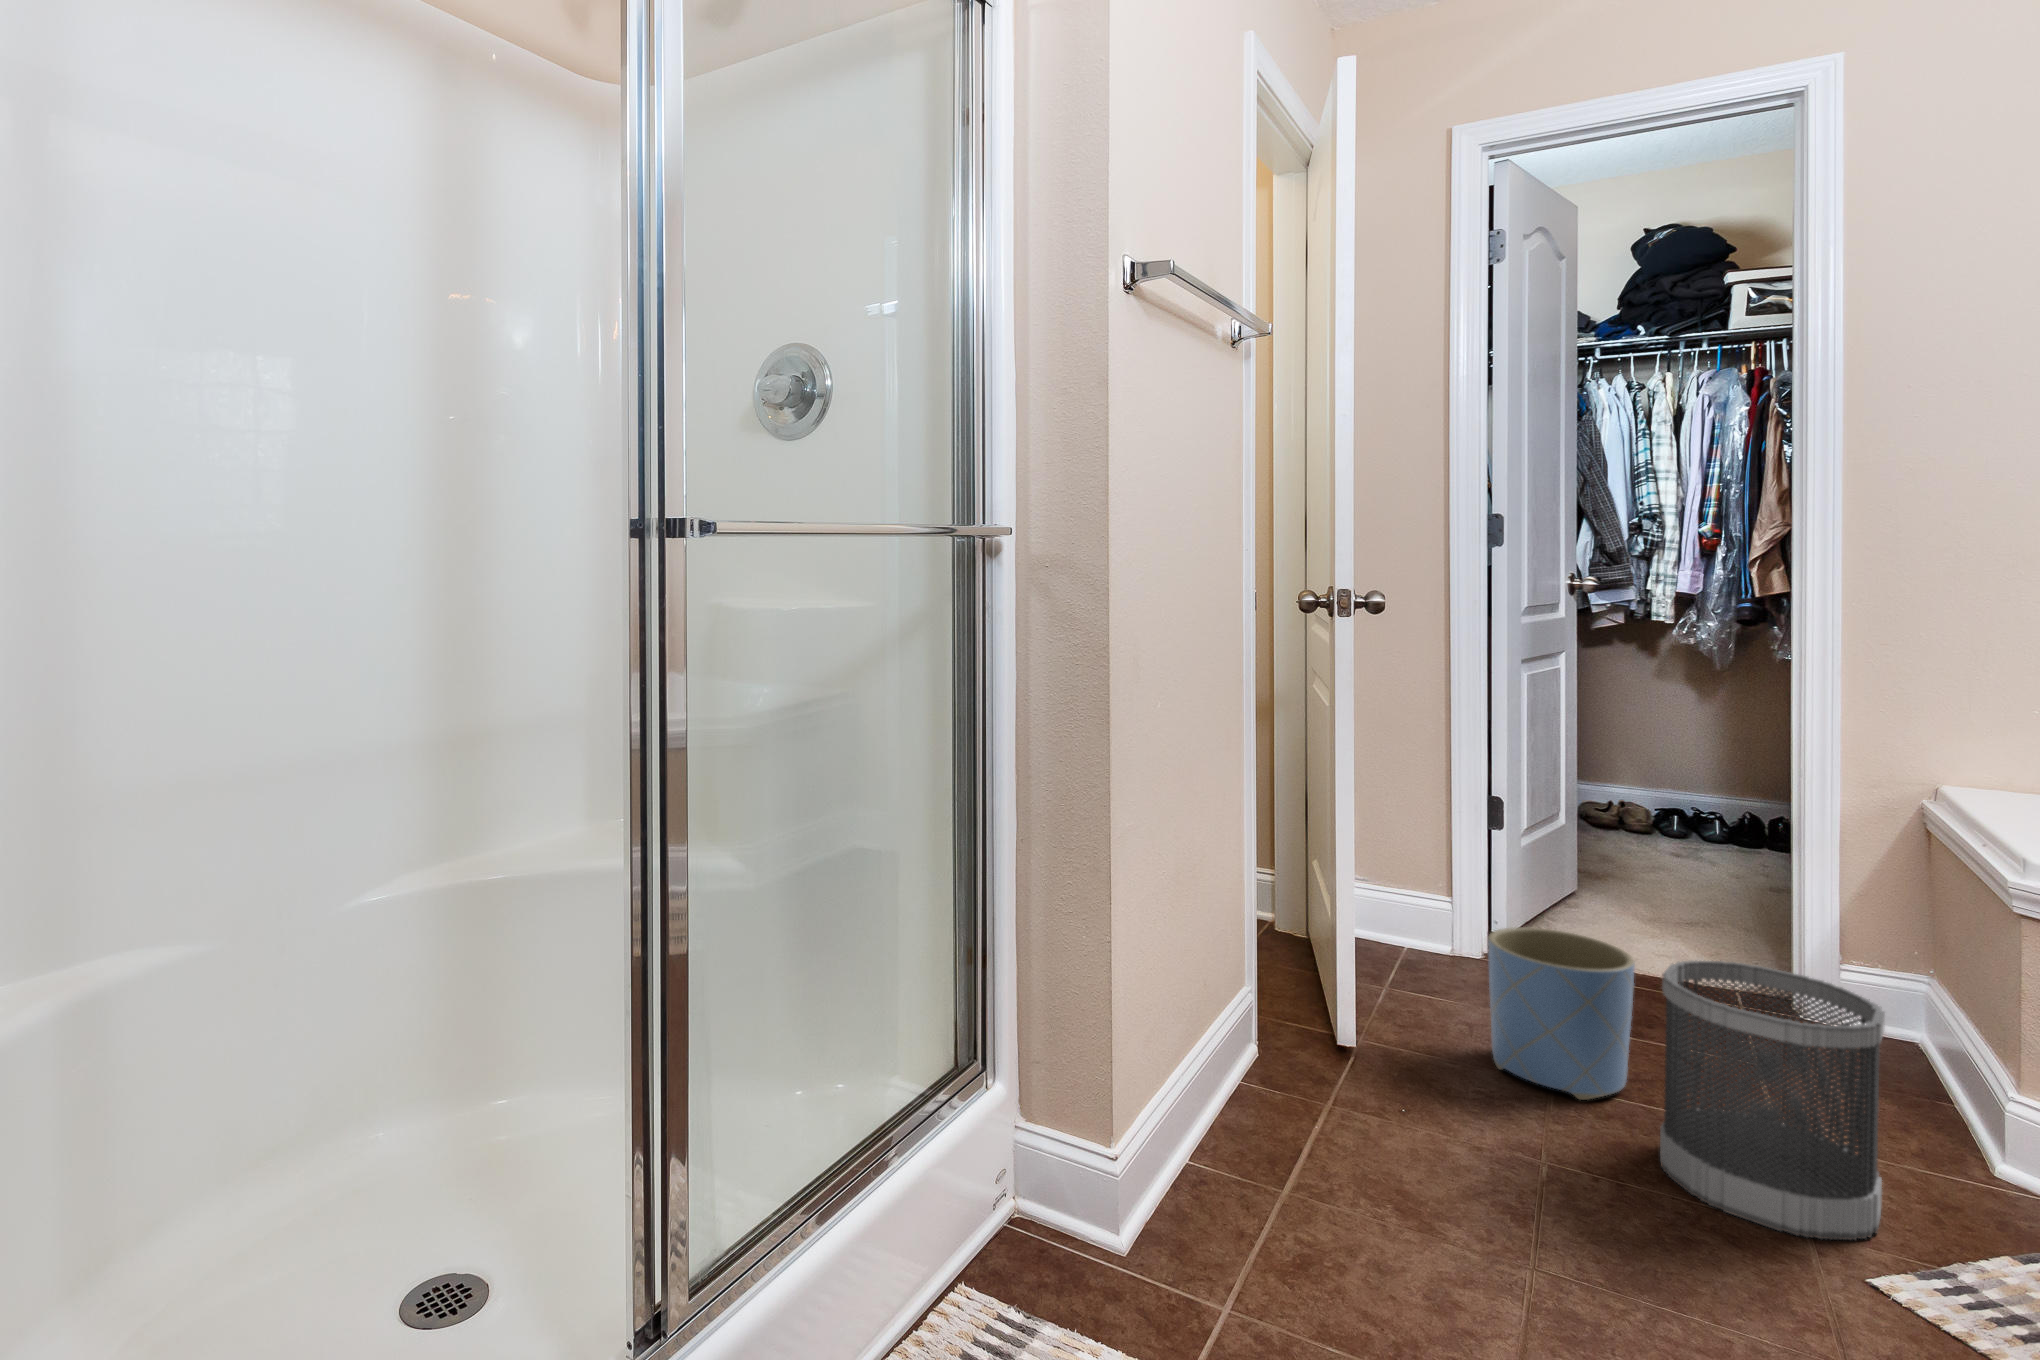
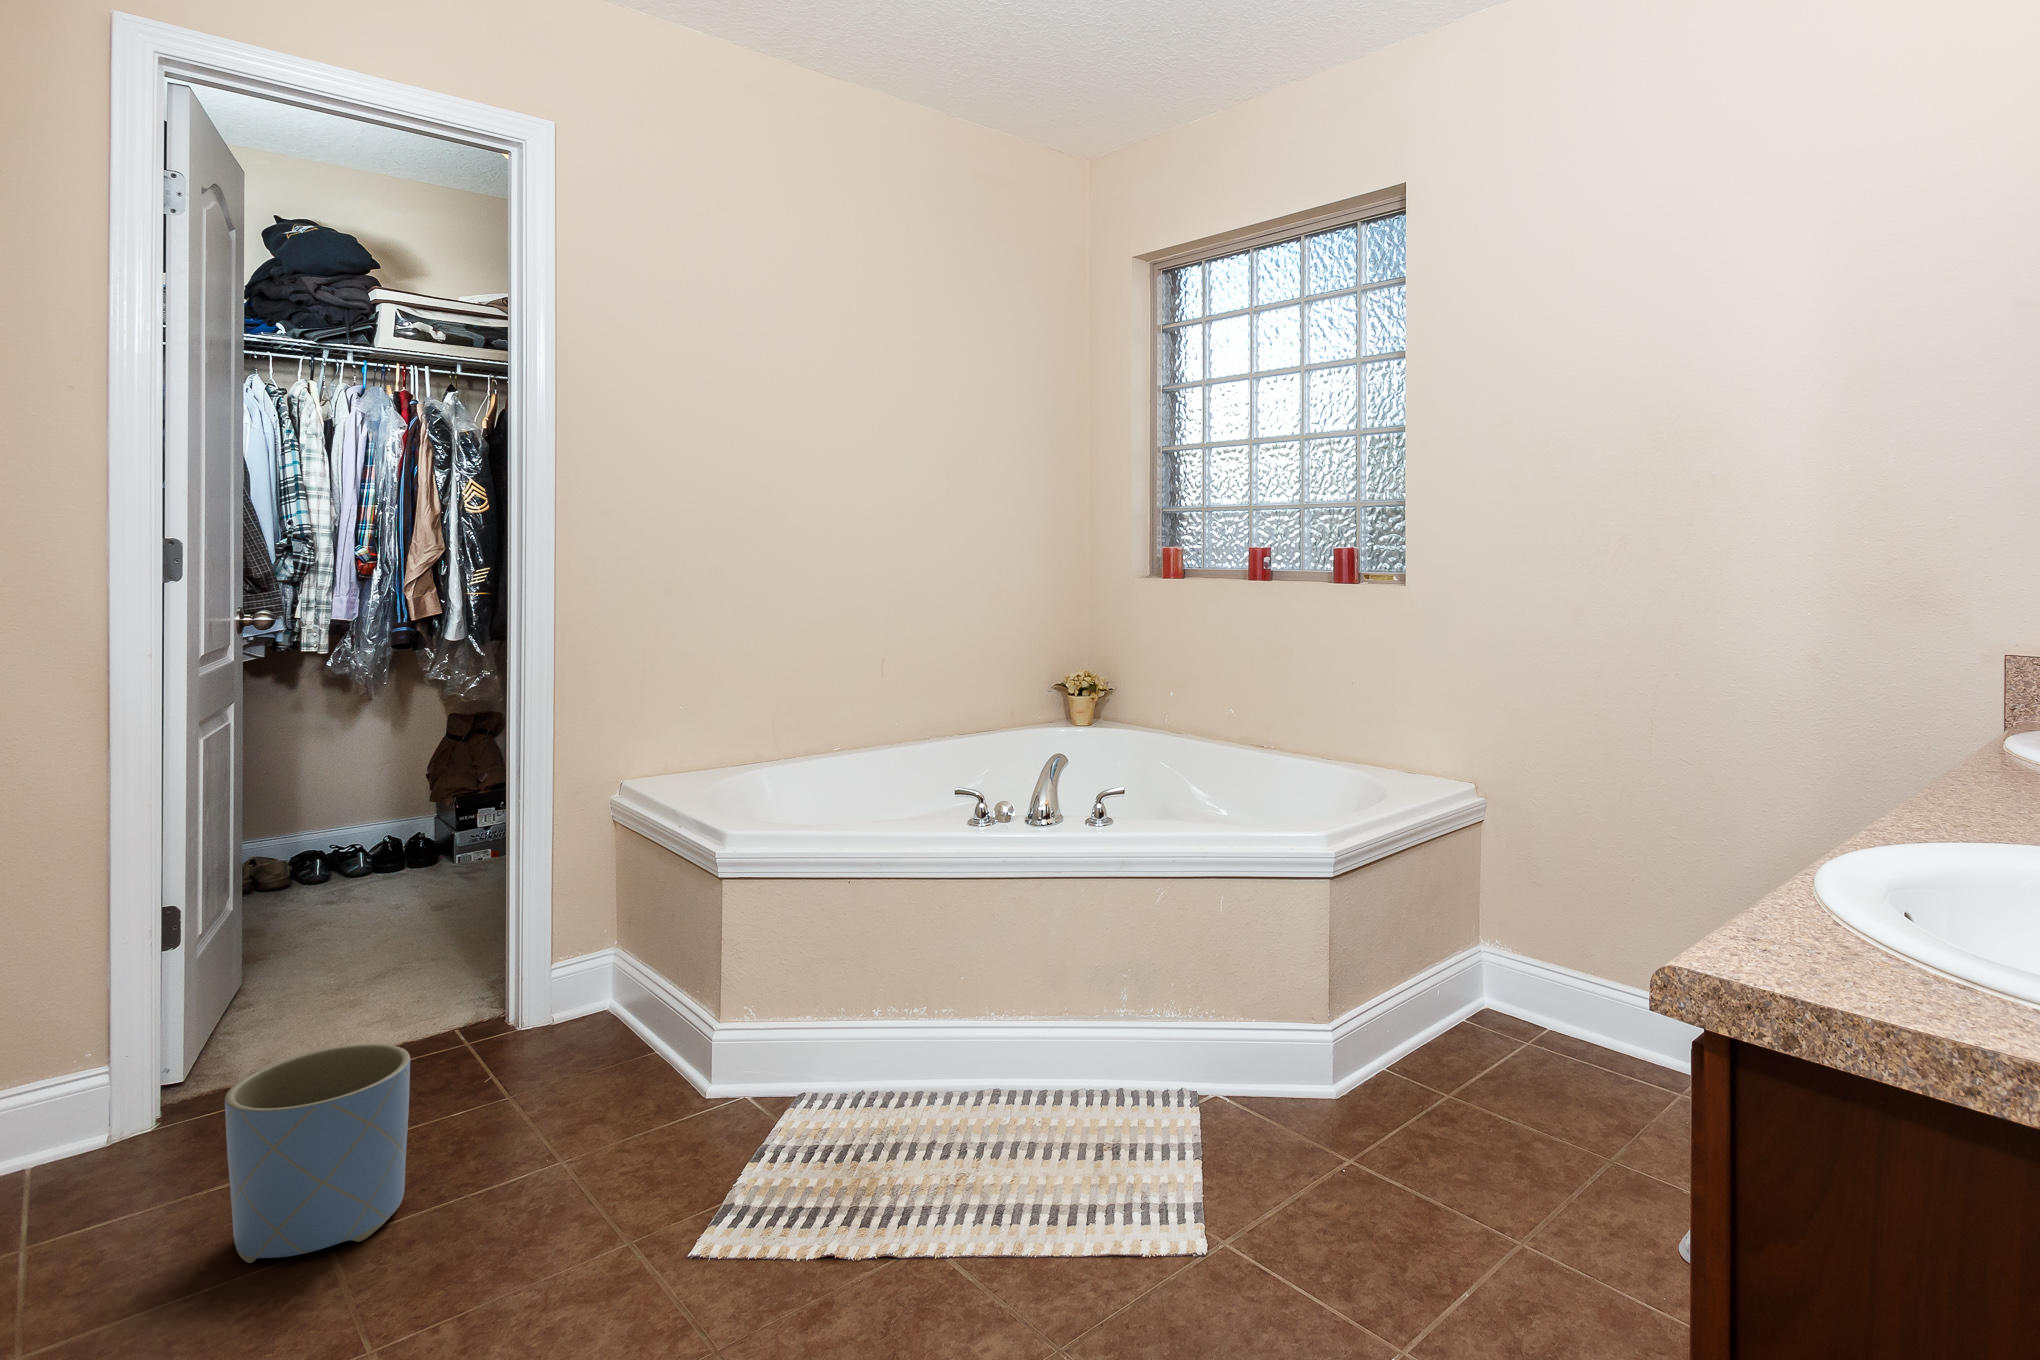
wastebasket: present [1660,961,1885,1240] -> none [468,998,658,1276]

